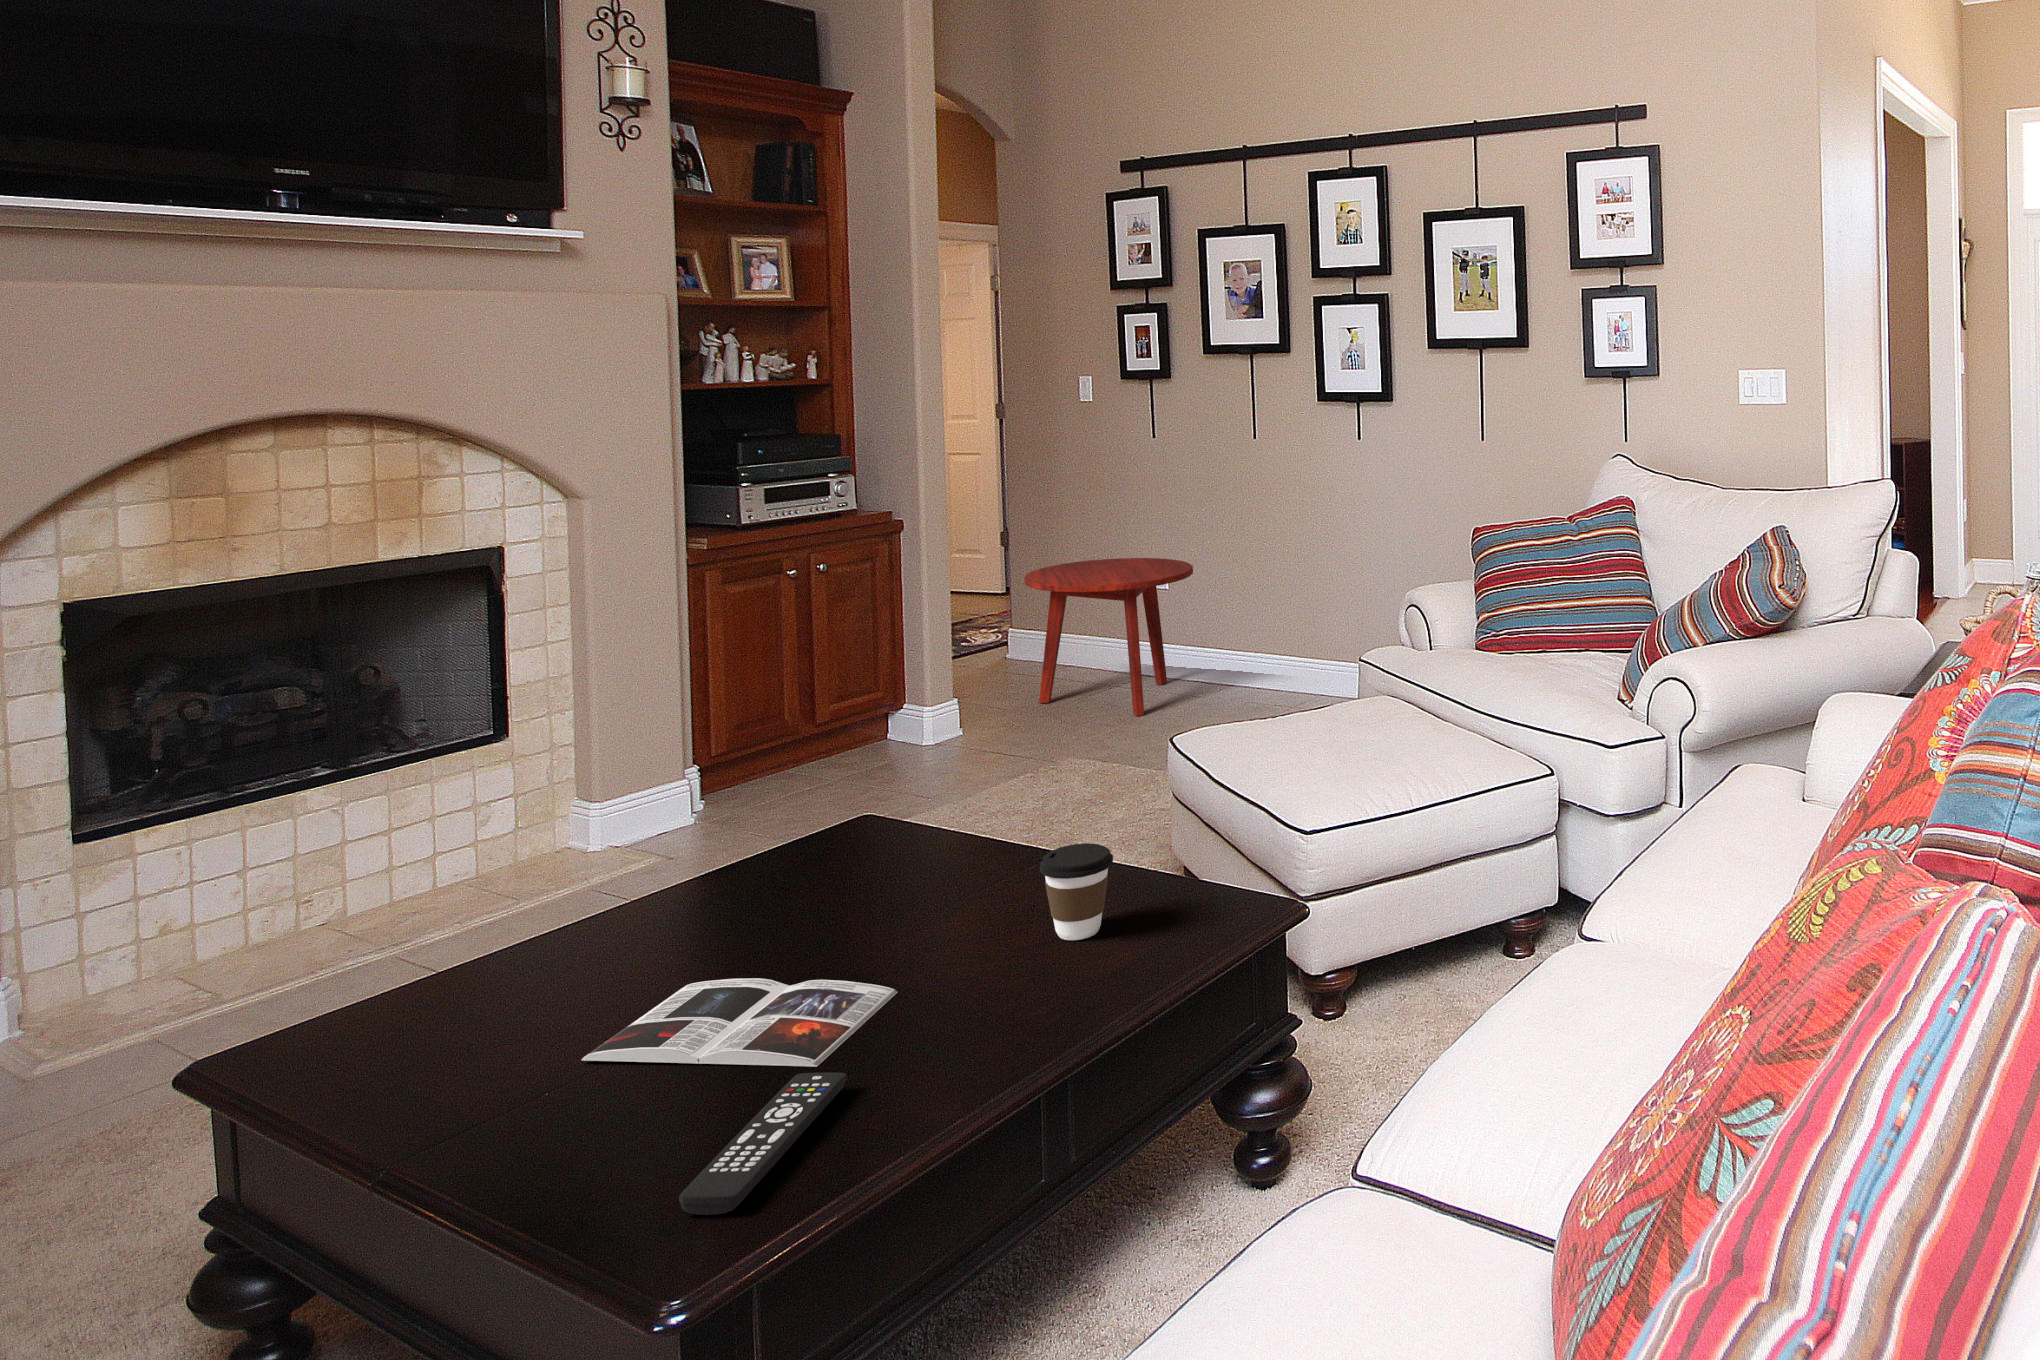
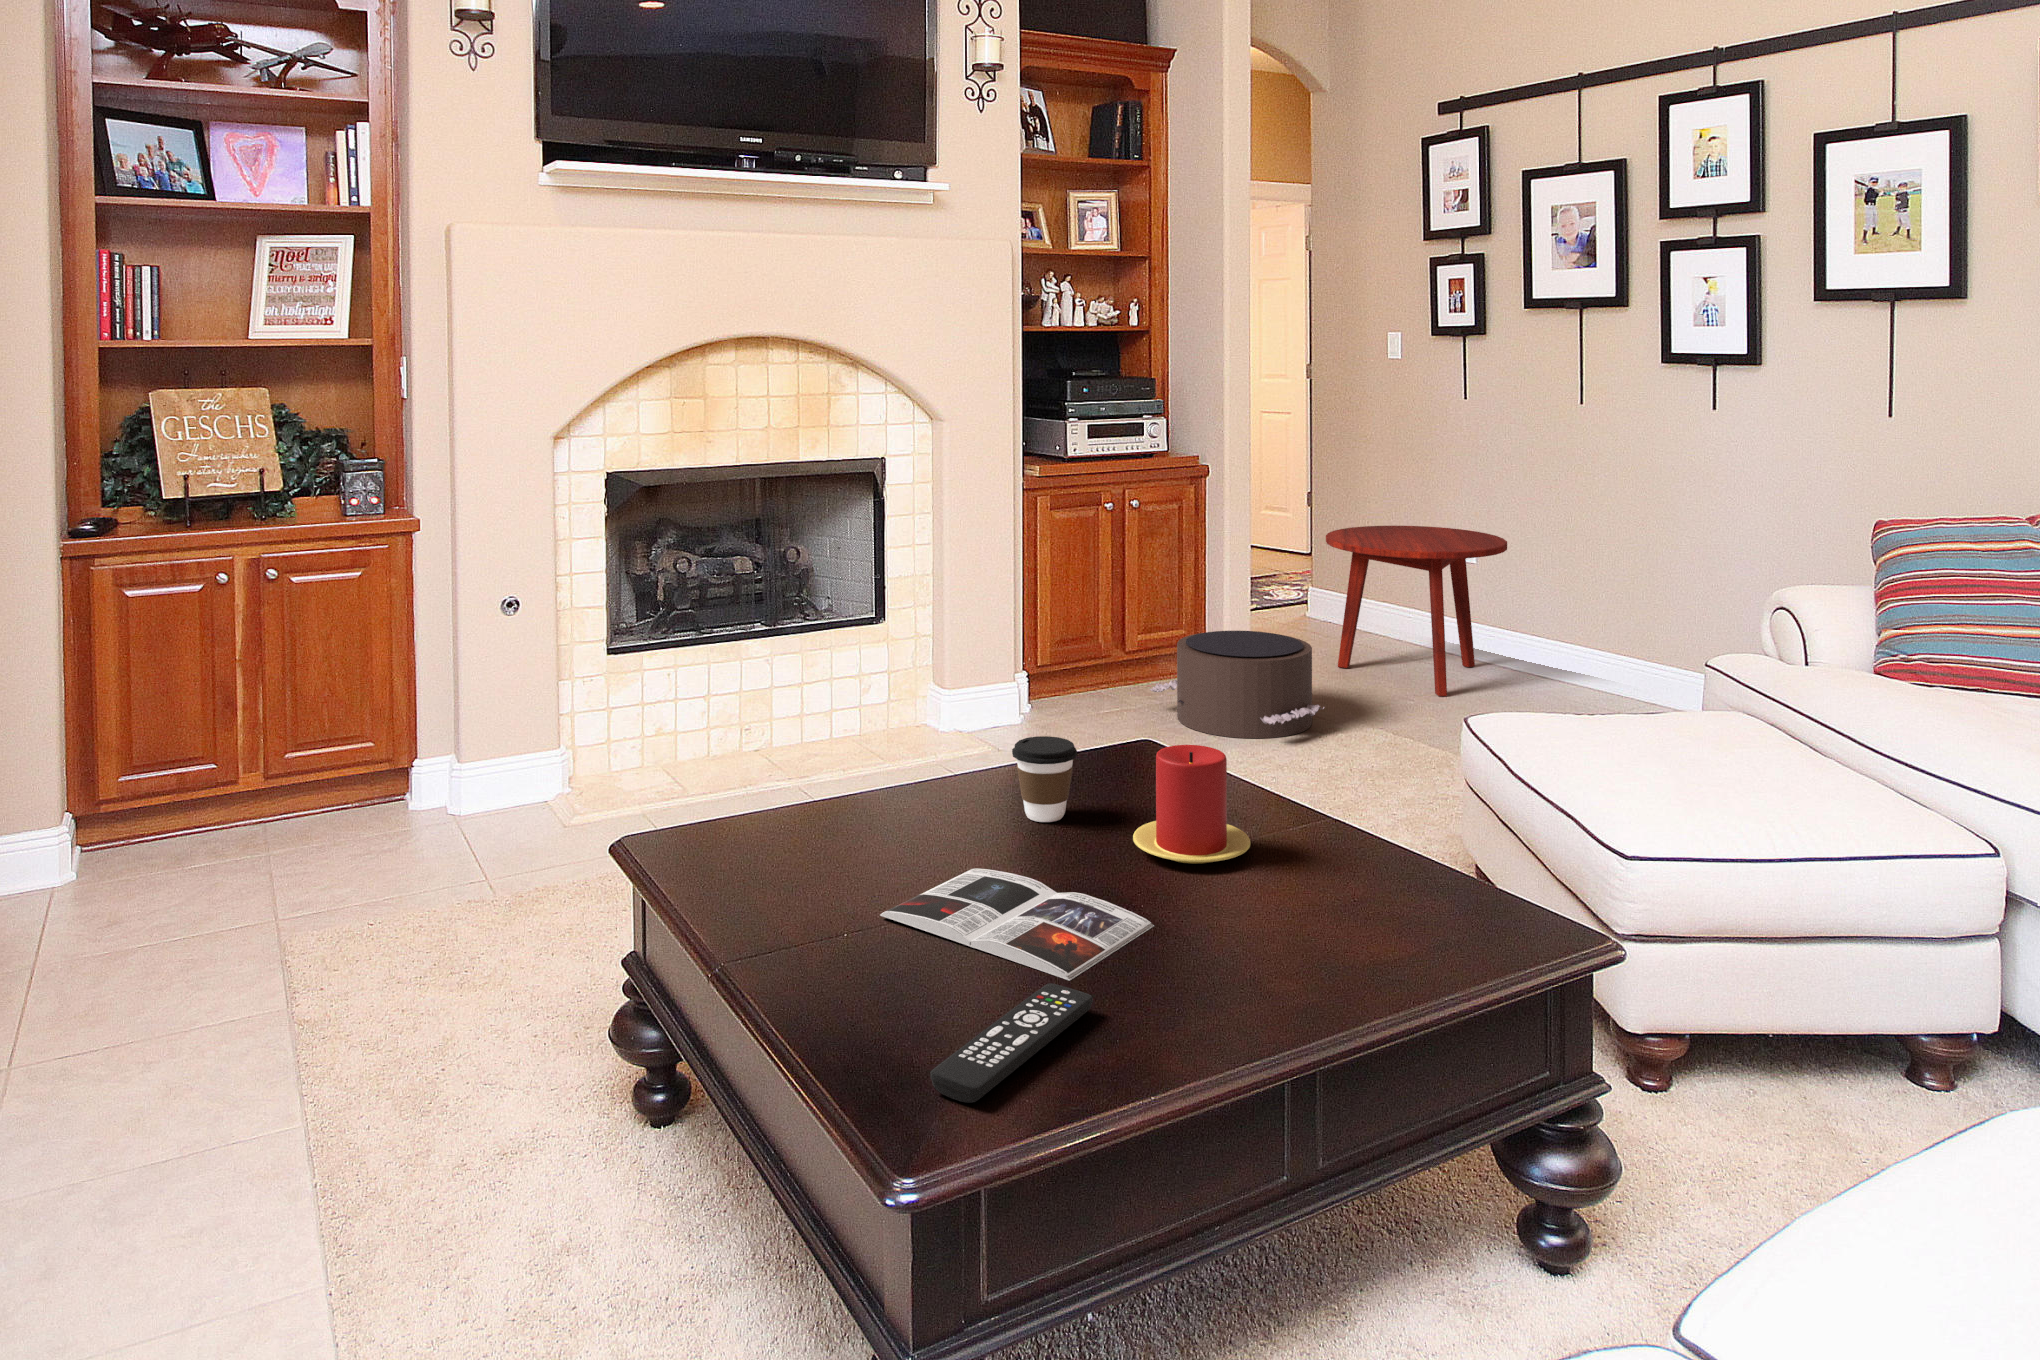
pouf: none [844,681,1031,792] -> present [1150,631,1324,738]
candle: none [865,809,985,925] -> present [1133,745,1250,864]
coffee cup: present [1040,843,1113,940] -> present [1012,736,1077,822]

